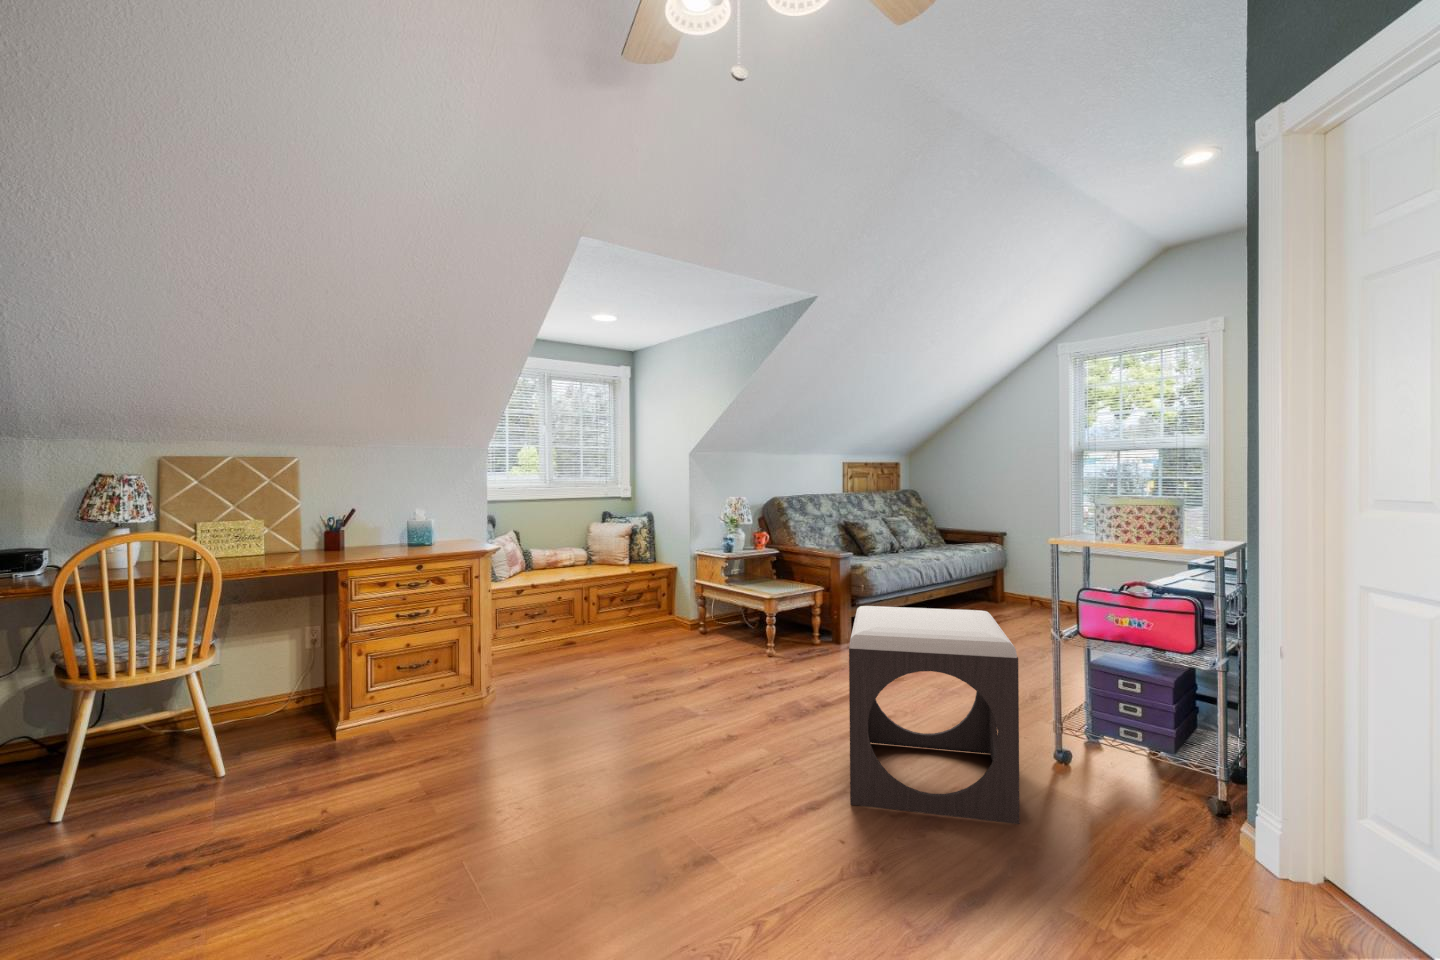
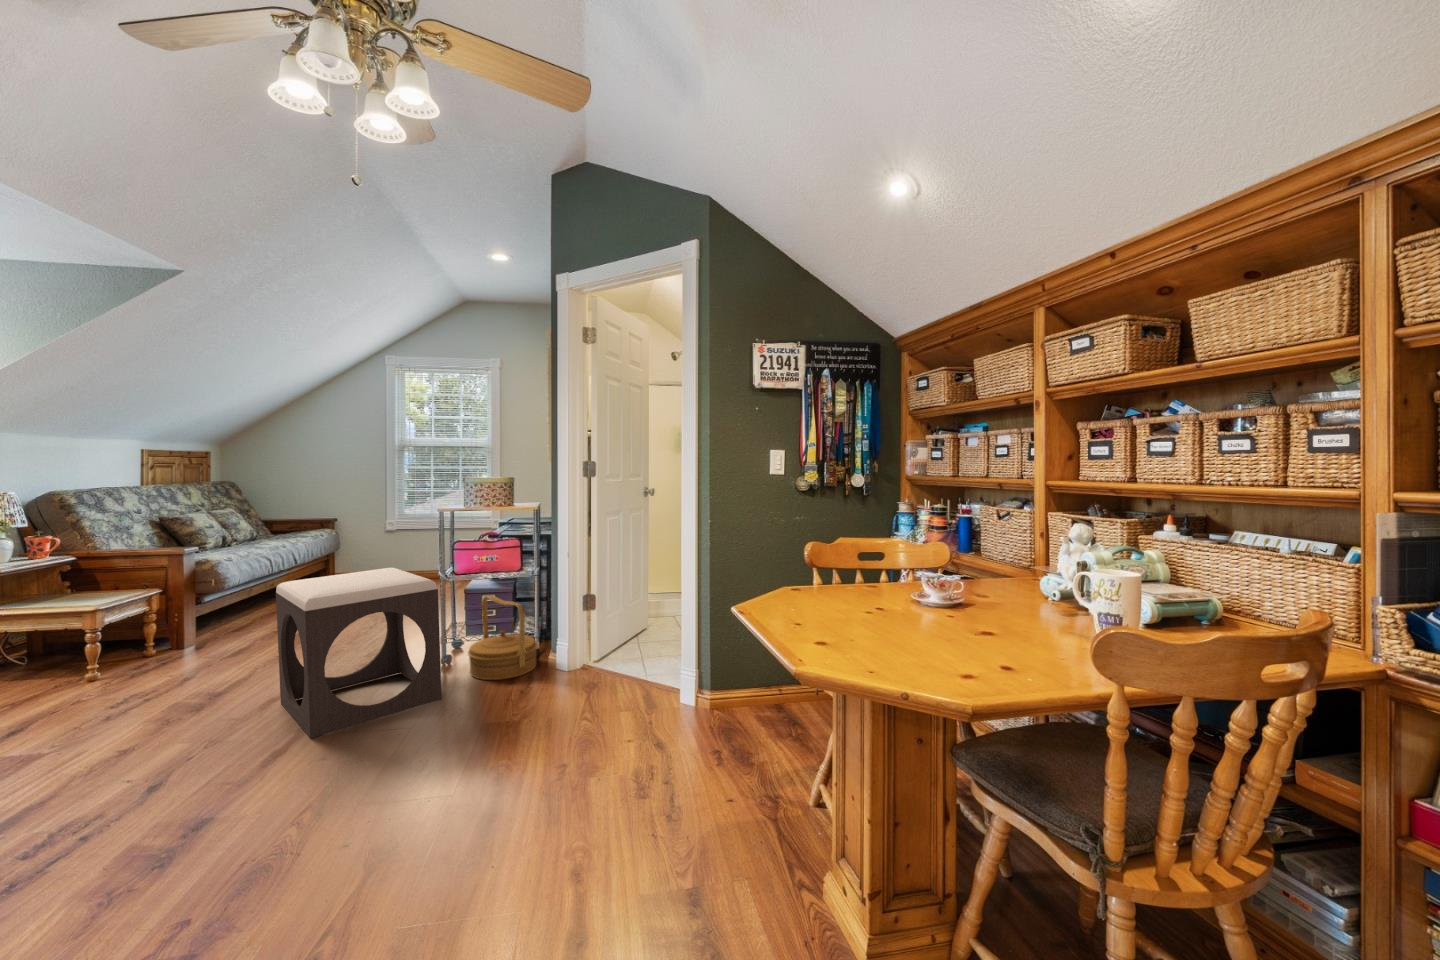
woven basket: none [1079,682,1209,842] -> present [468,595,537,680]

